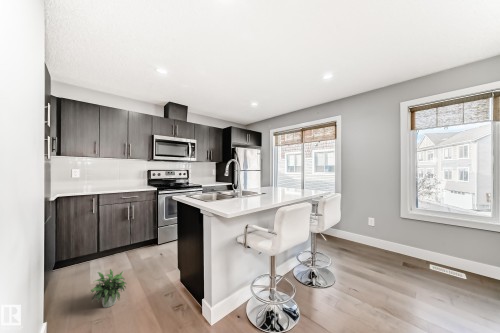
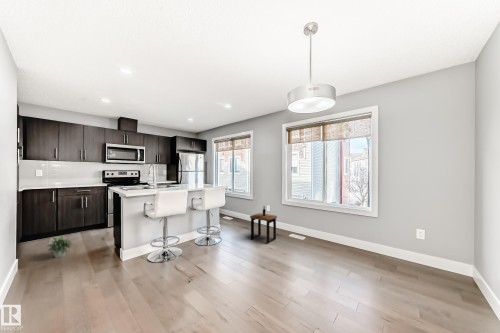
side table: none [376,223,418,286] -> present [250,207,277,244]

